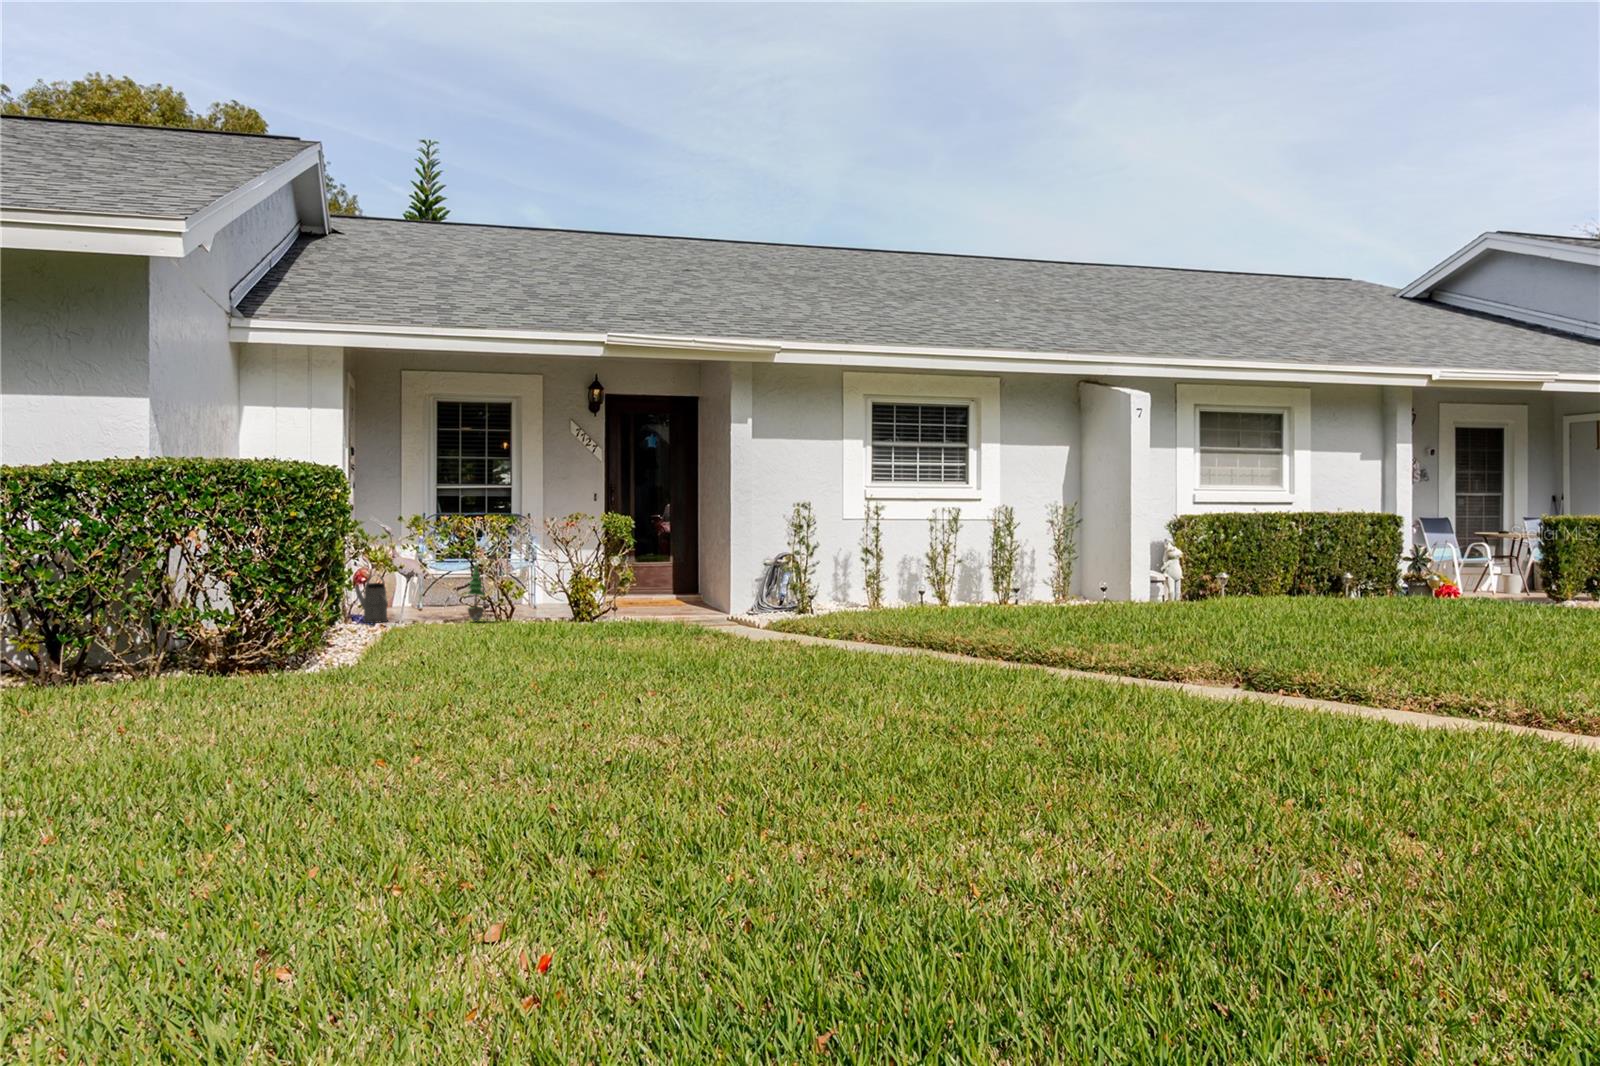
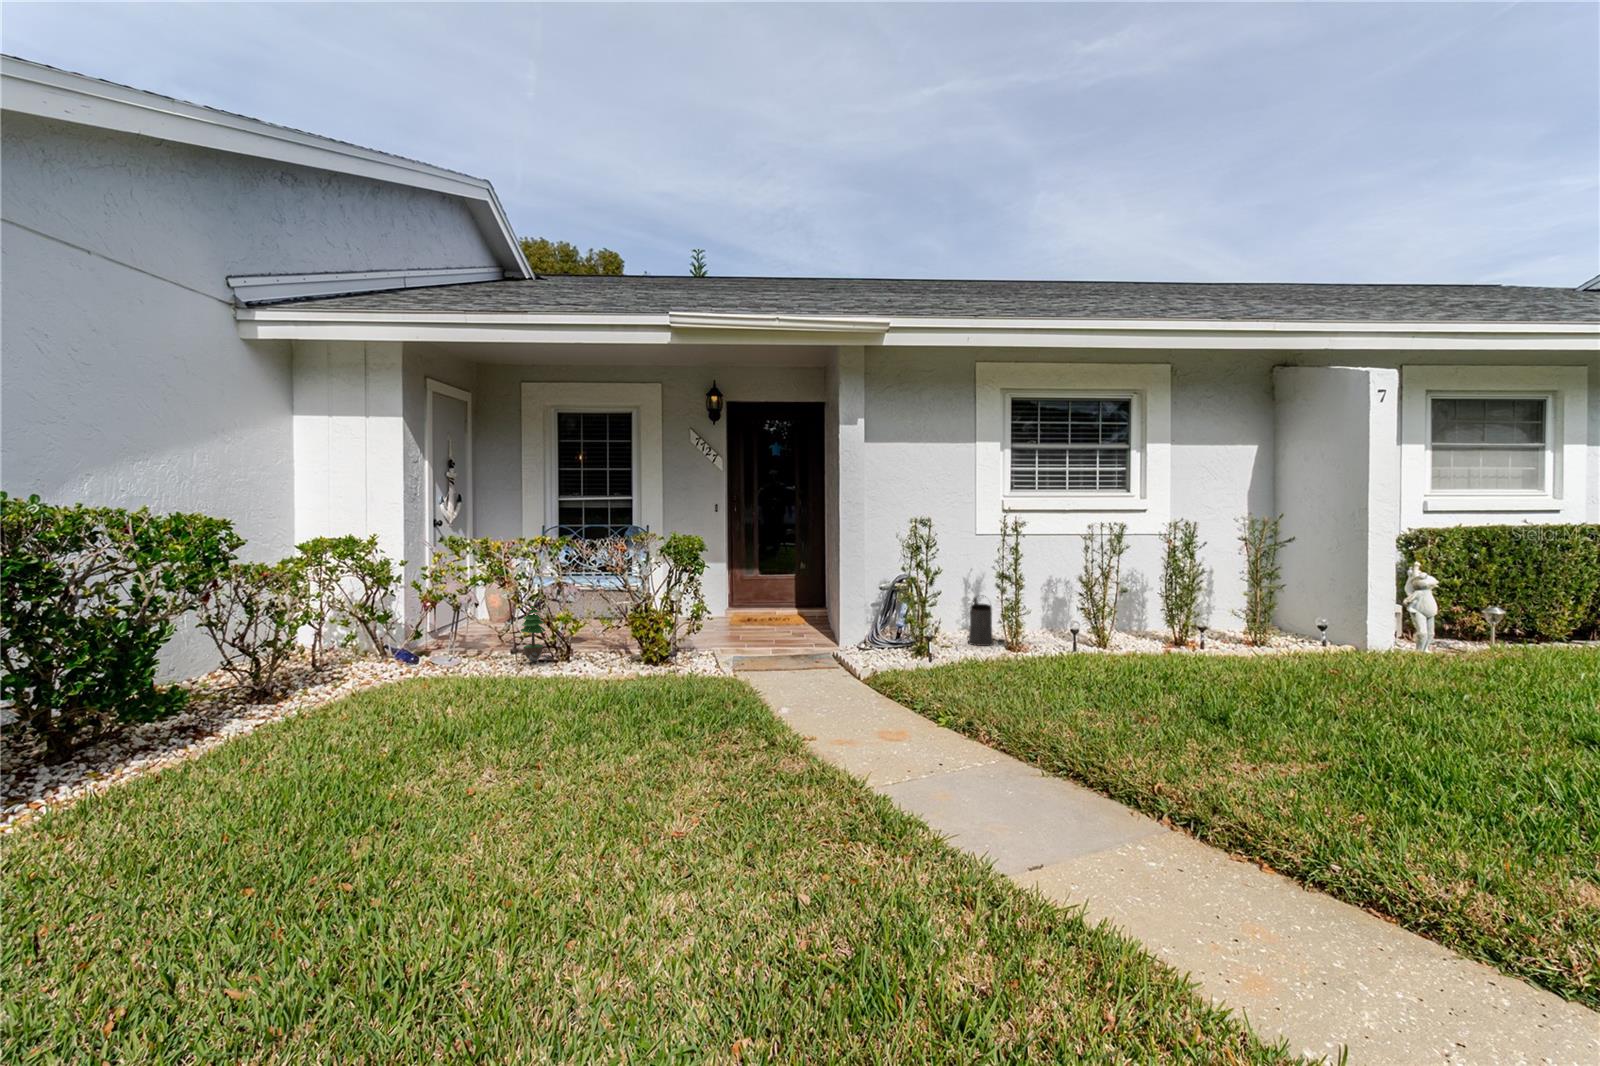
watering can: present [355,575,388,623] -> present [968,596,993,646]

